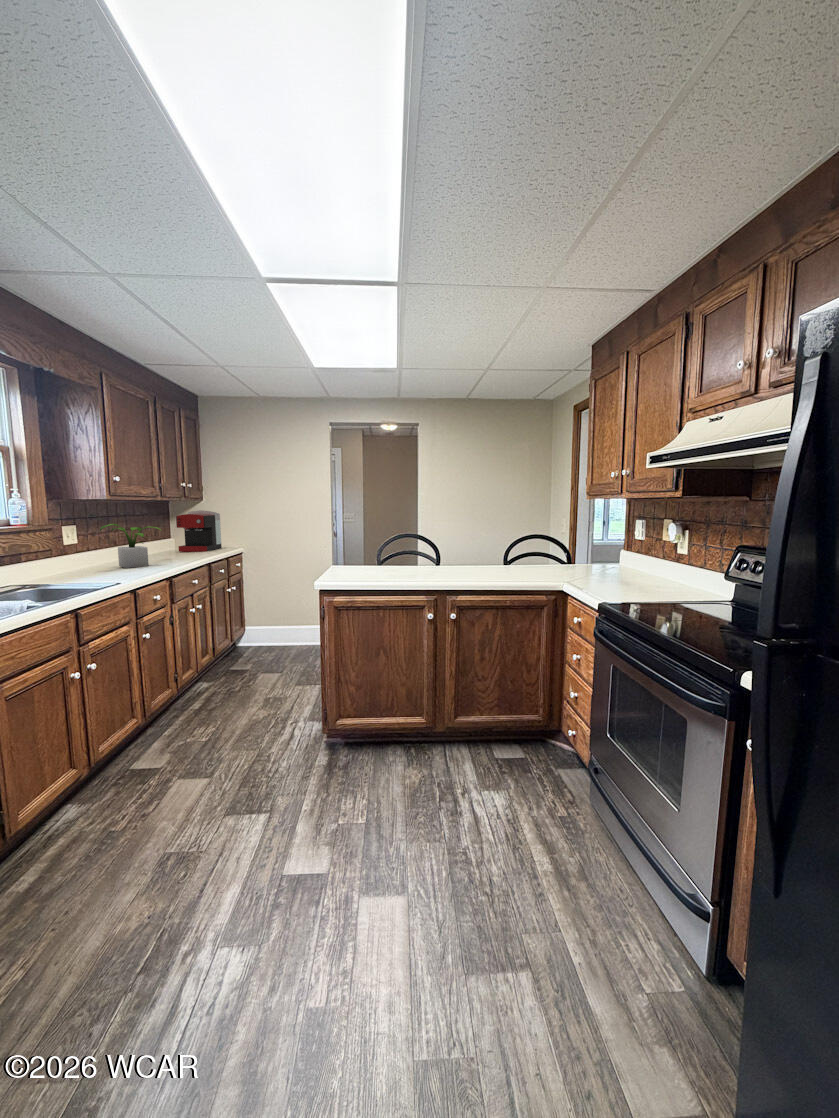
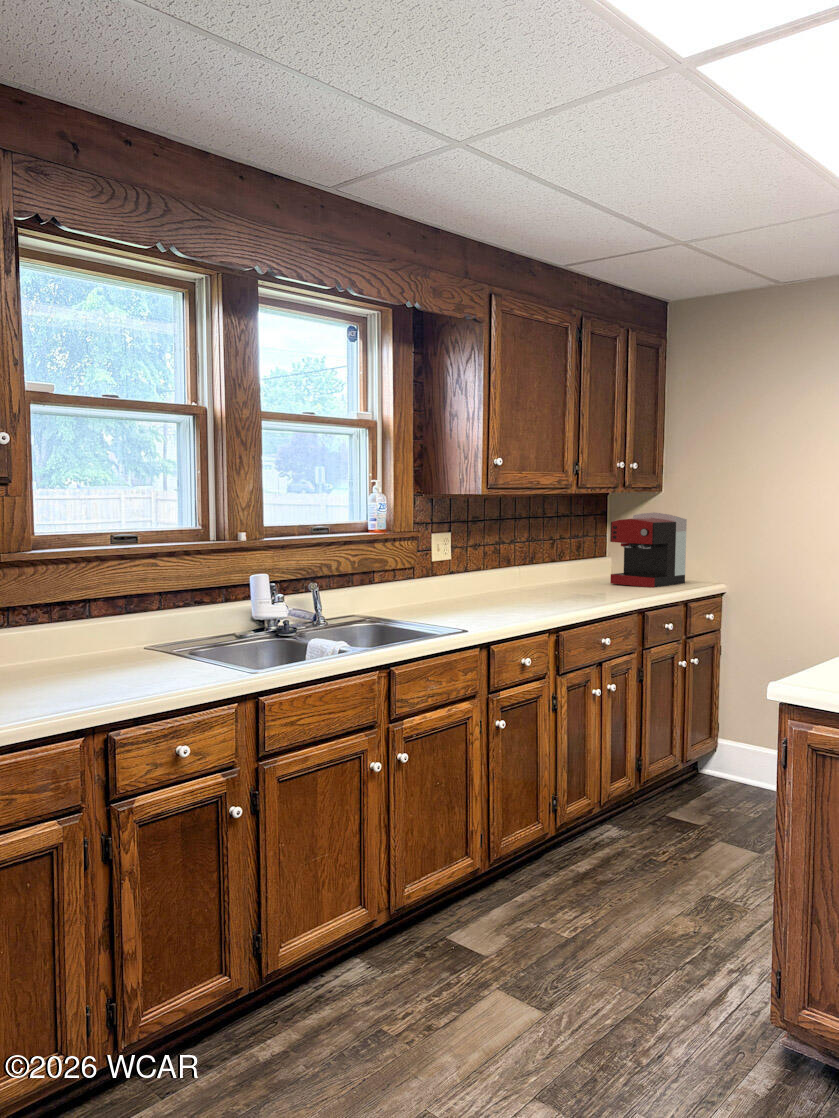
potted plant: present [100,524,161,568] -> none [475,534,563,606]

